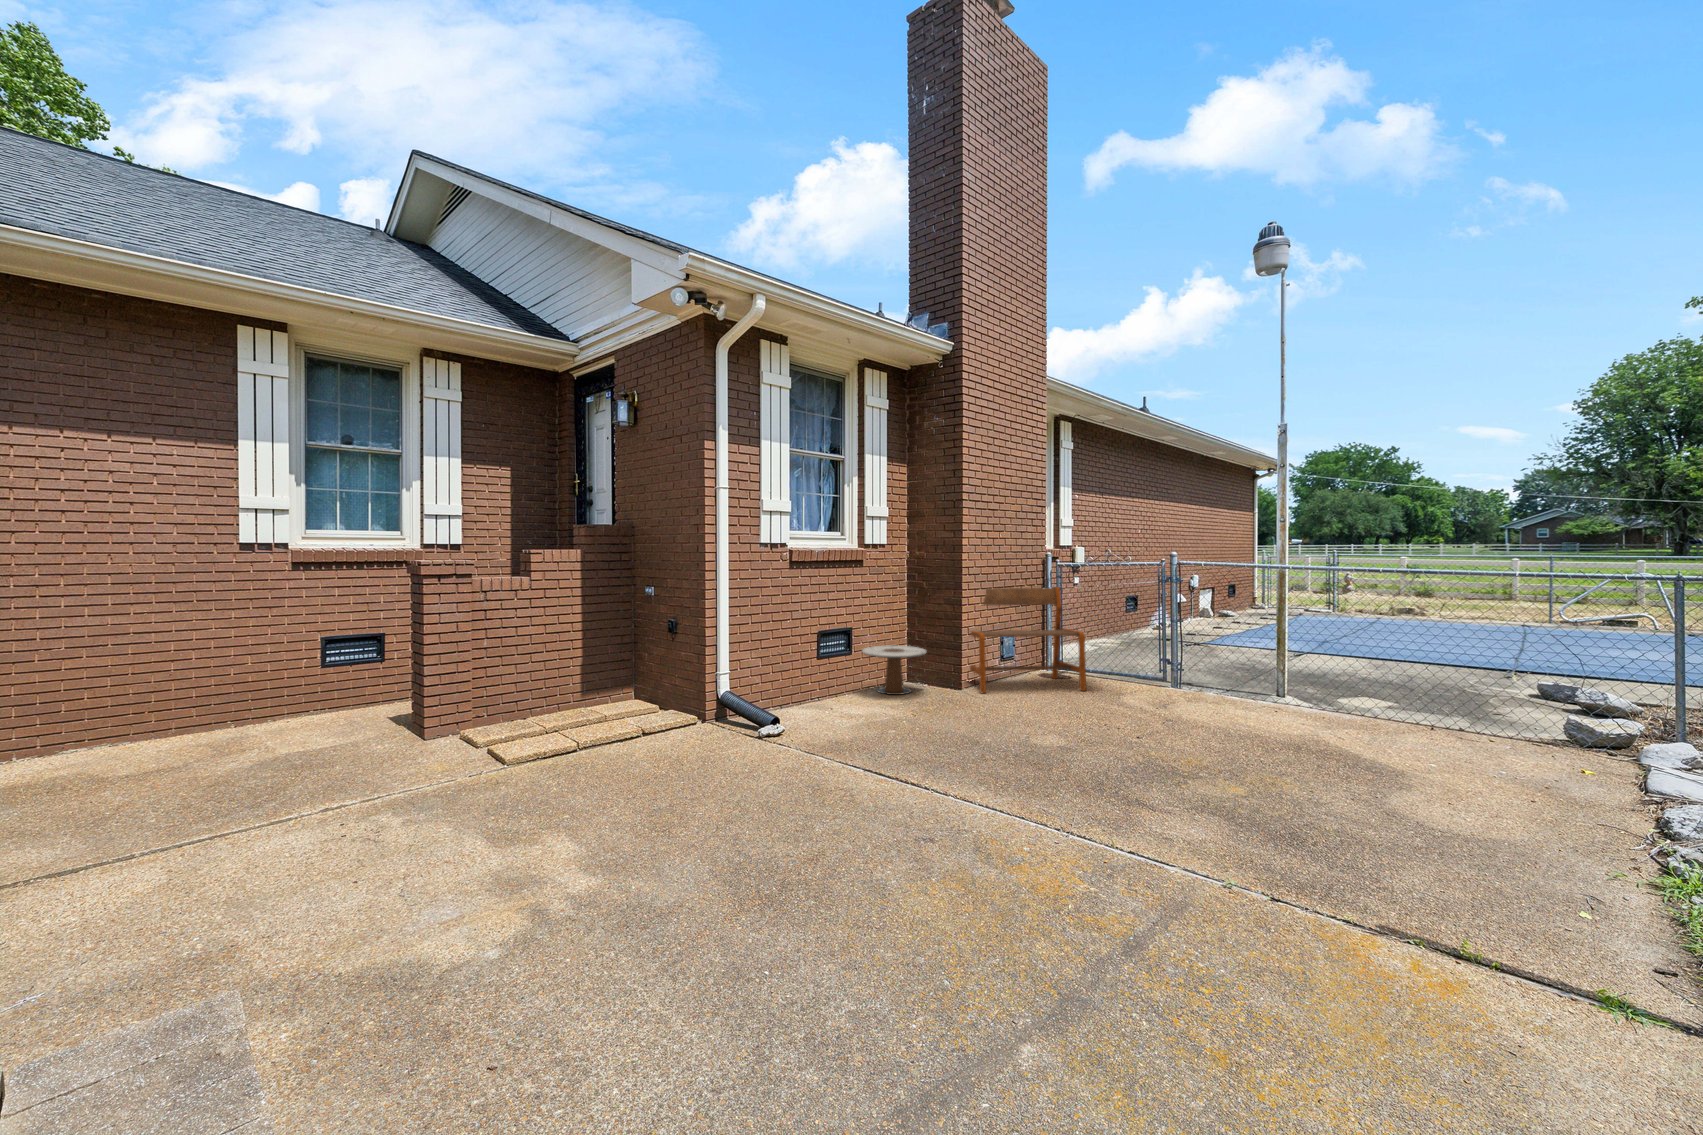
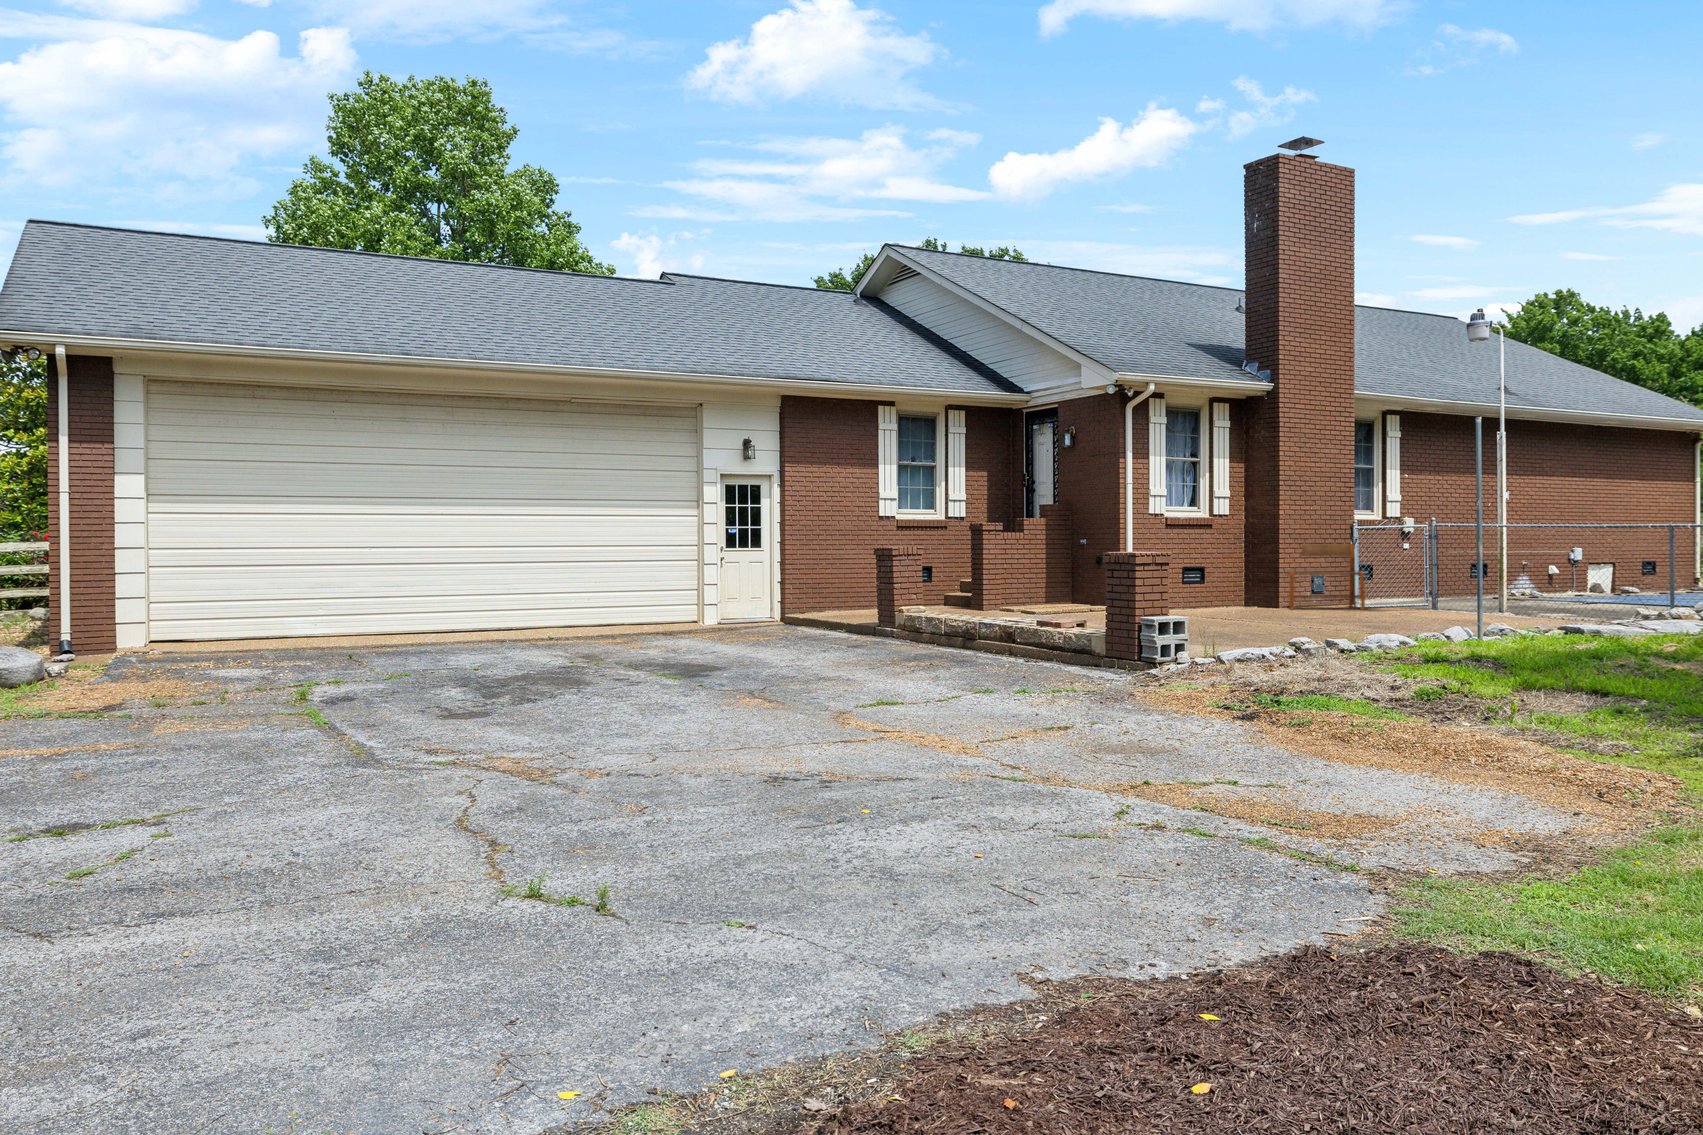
side table: present [862,645,927,695] -> none [1211,582,1255,609]

